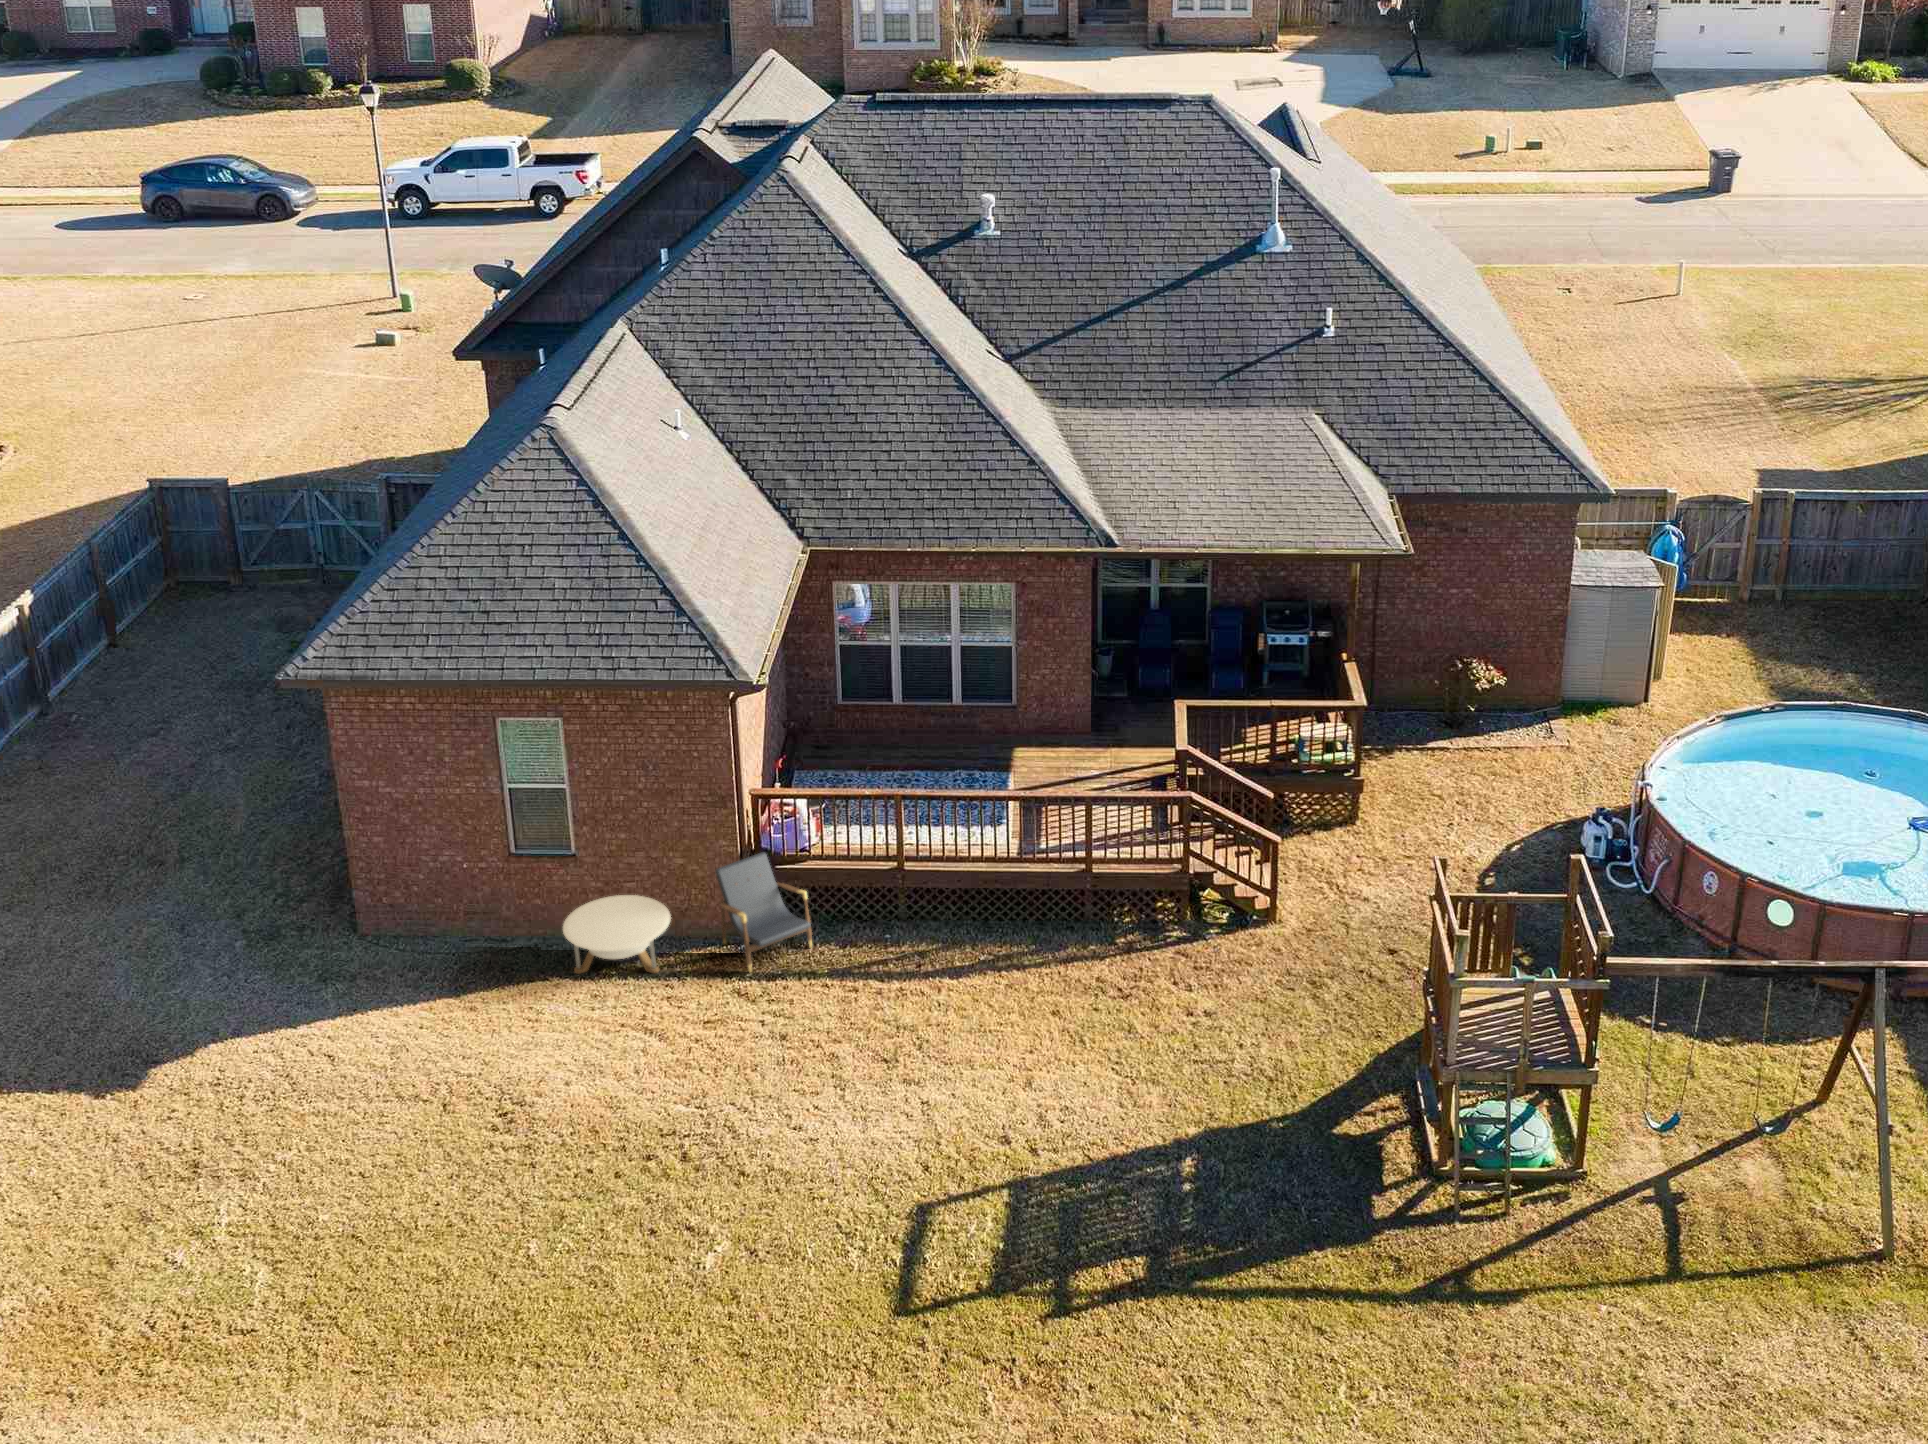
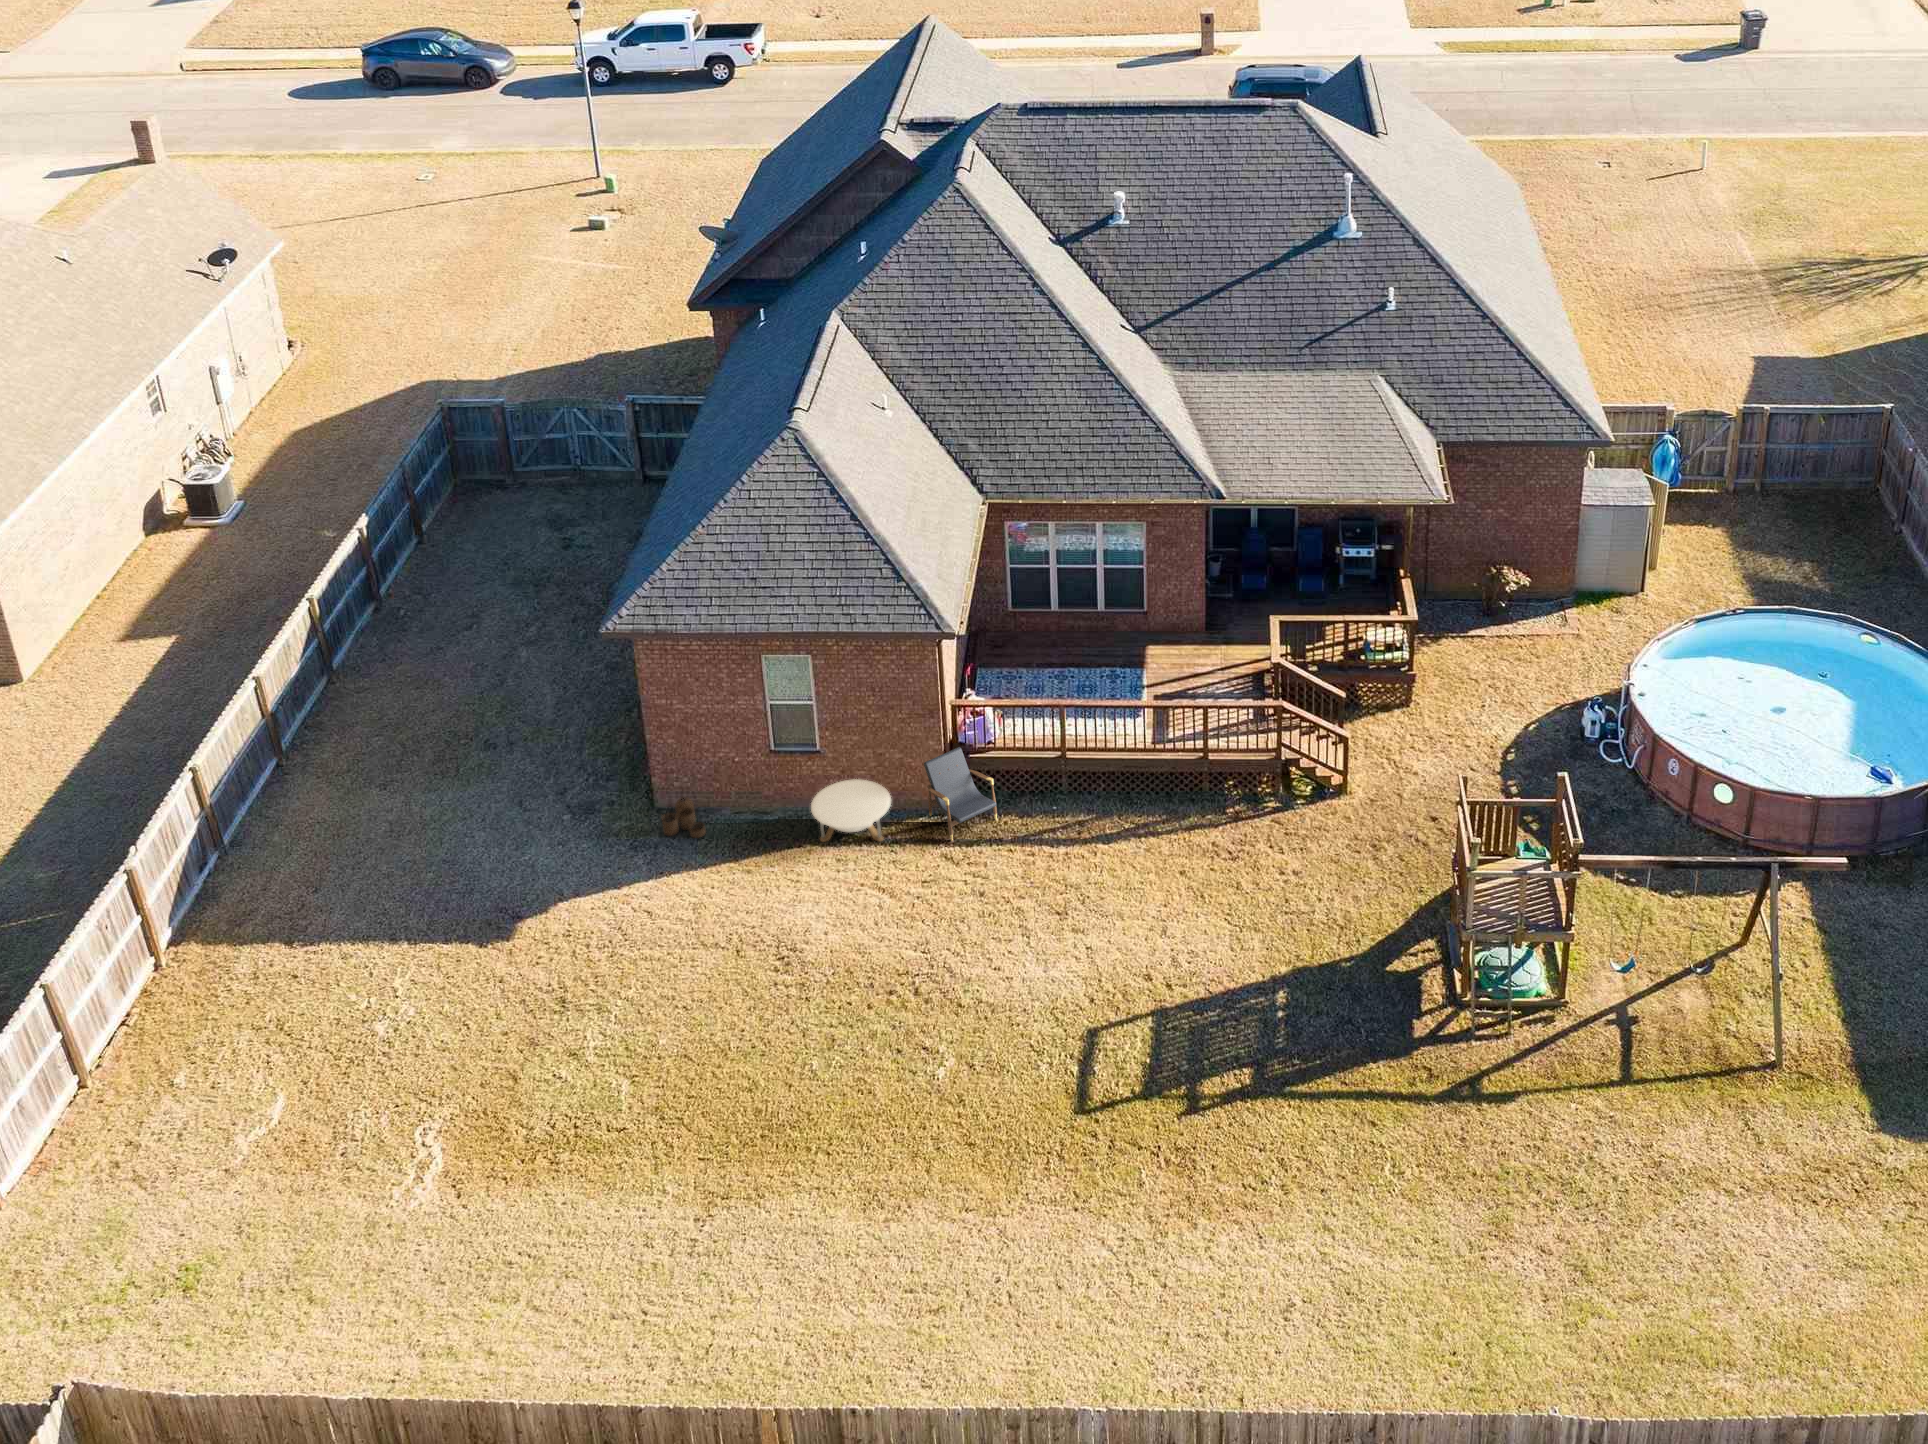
woven basket: none [365,917,424,968] -> present [662,798,706,838]

